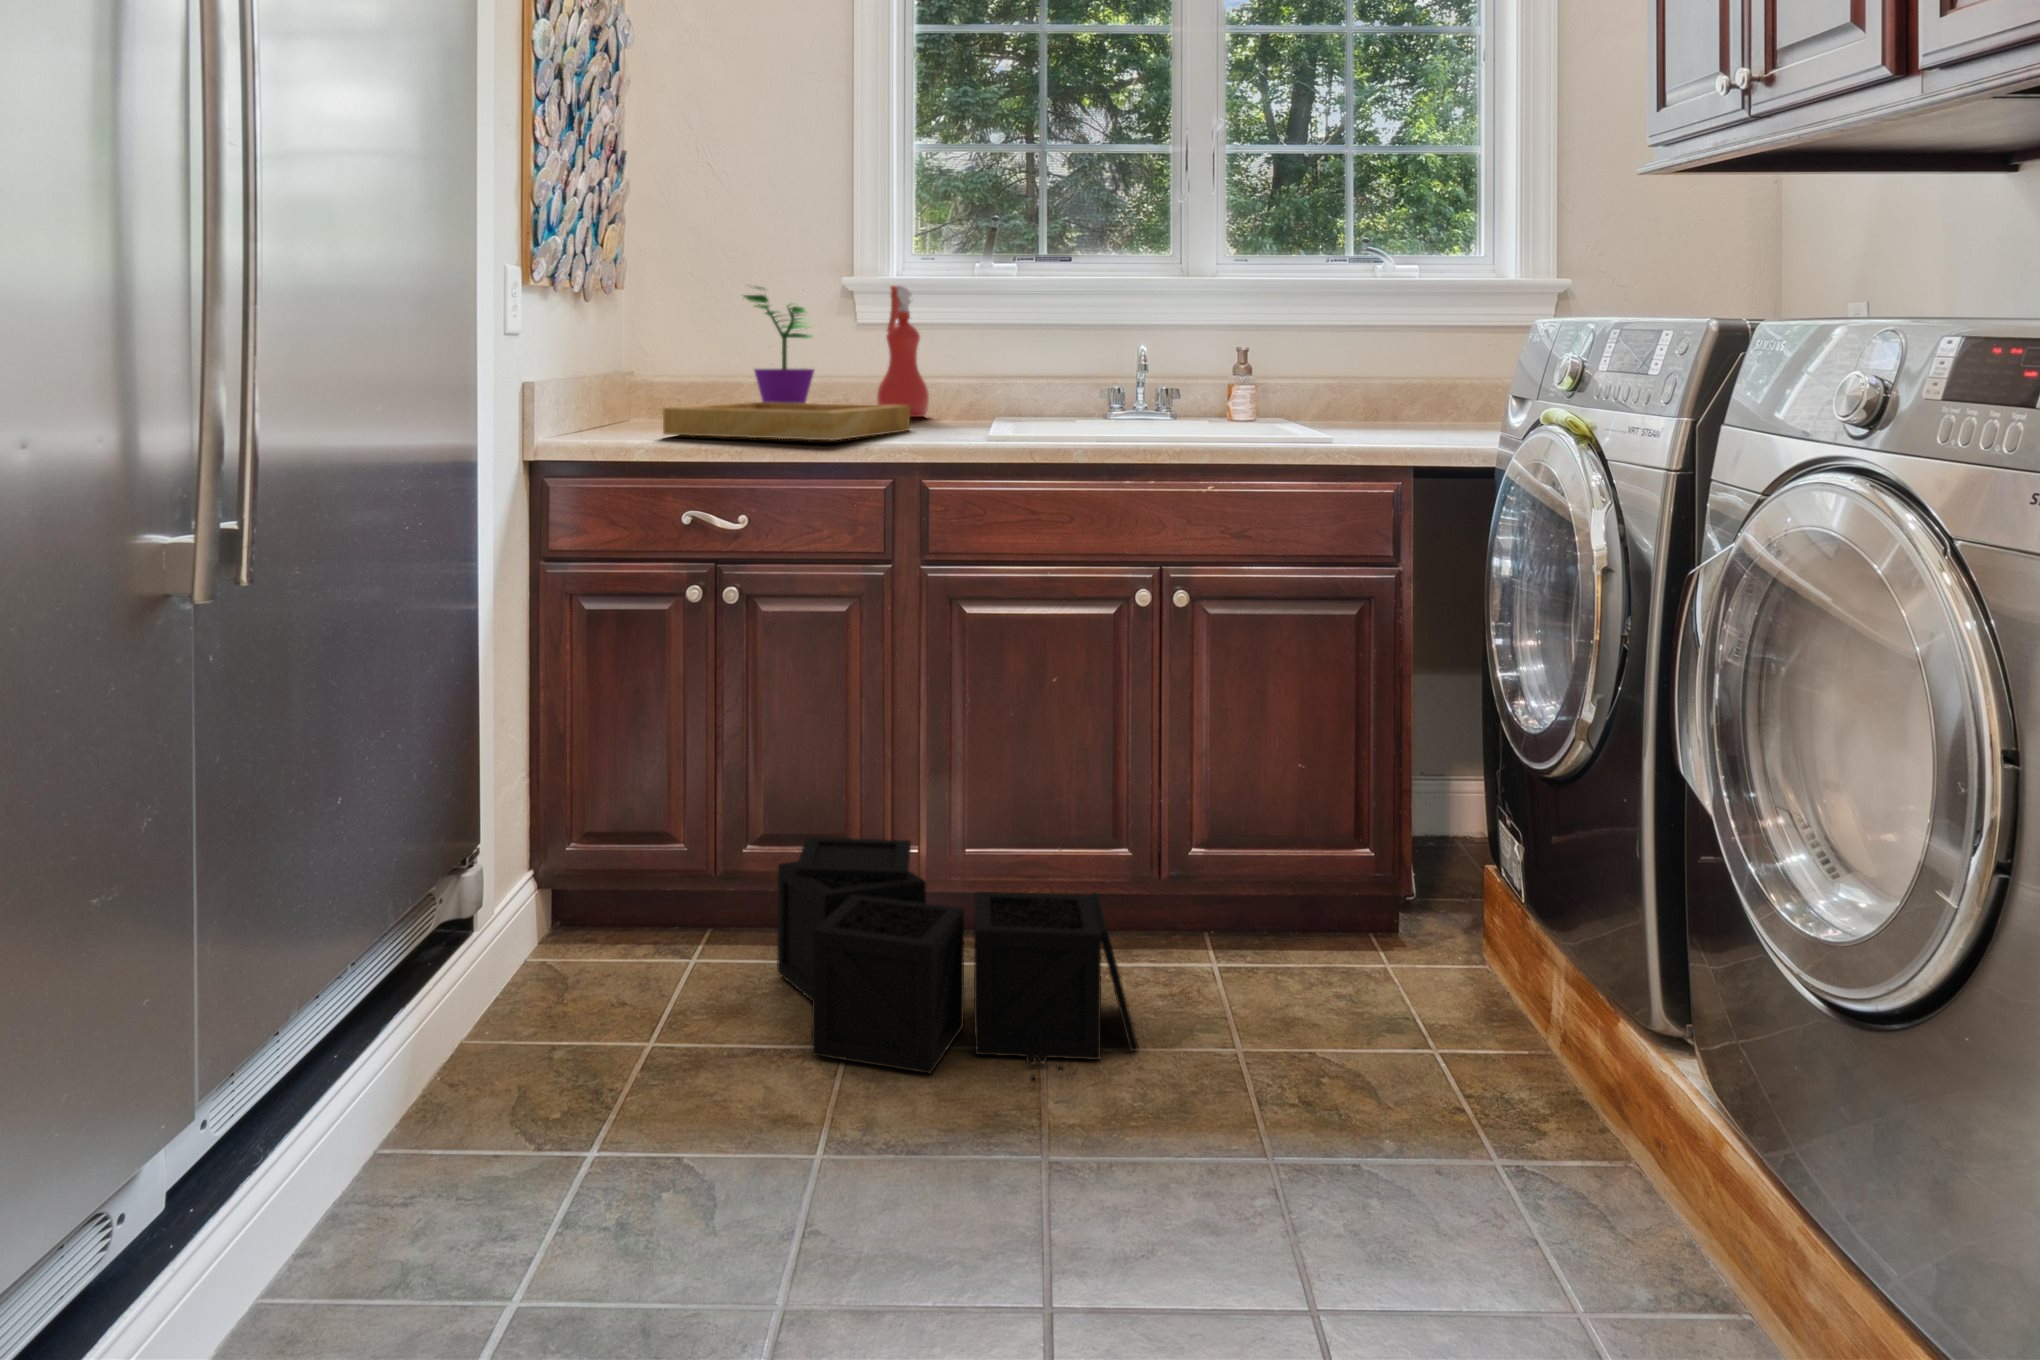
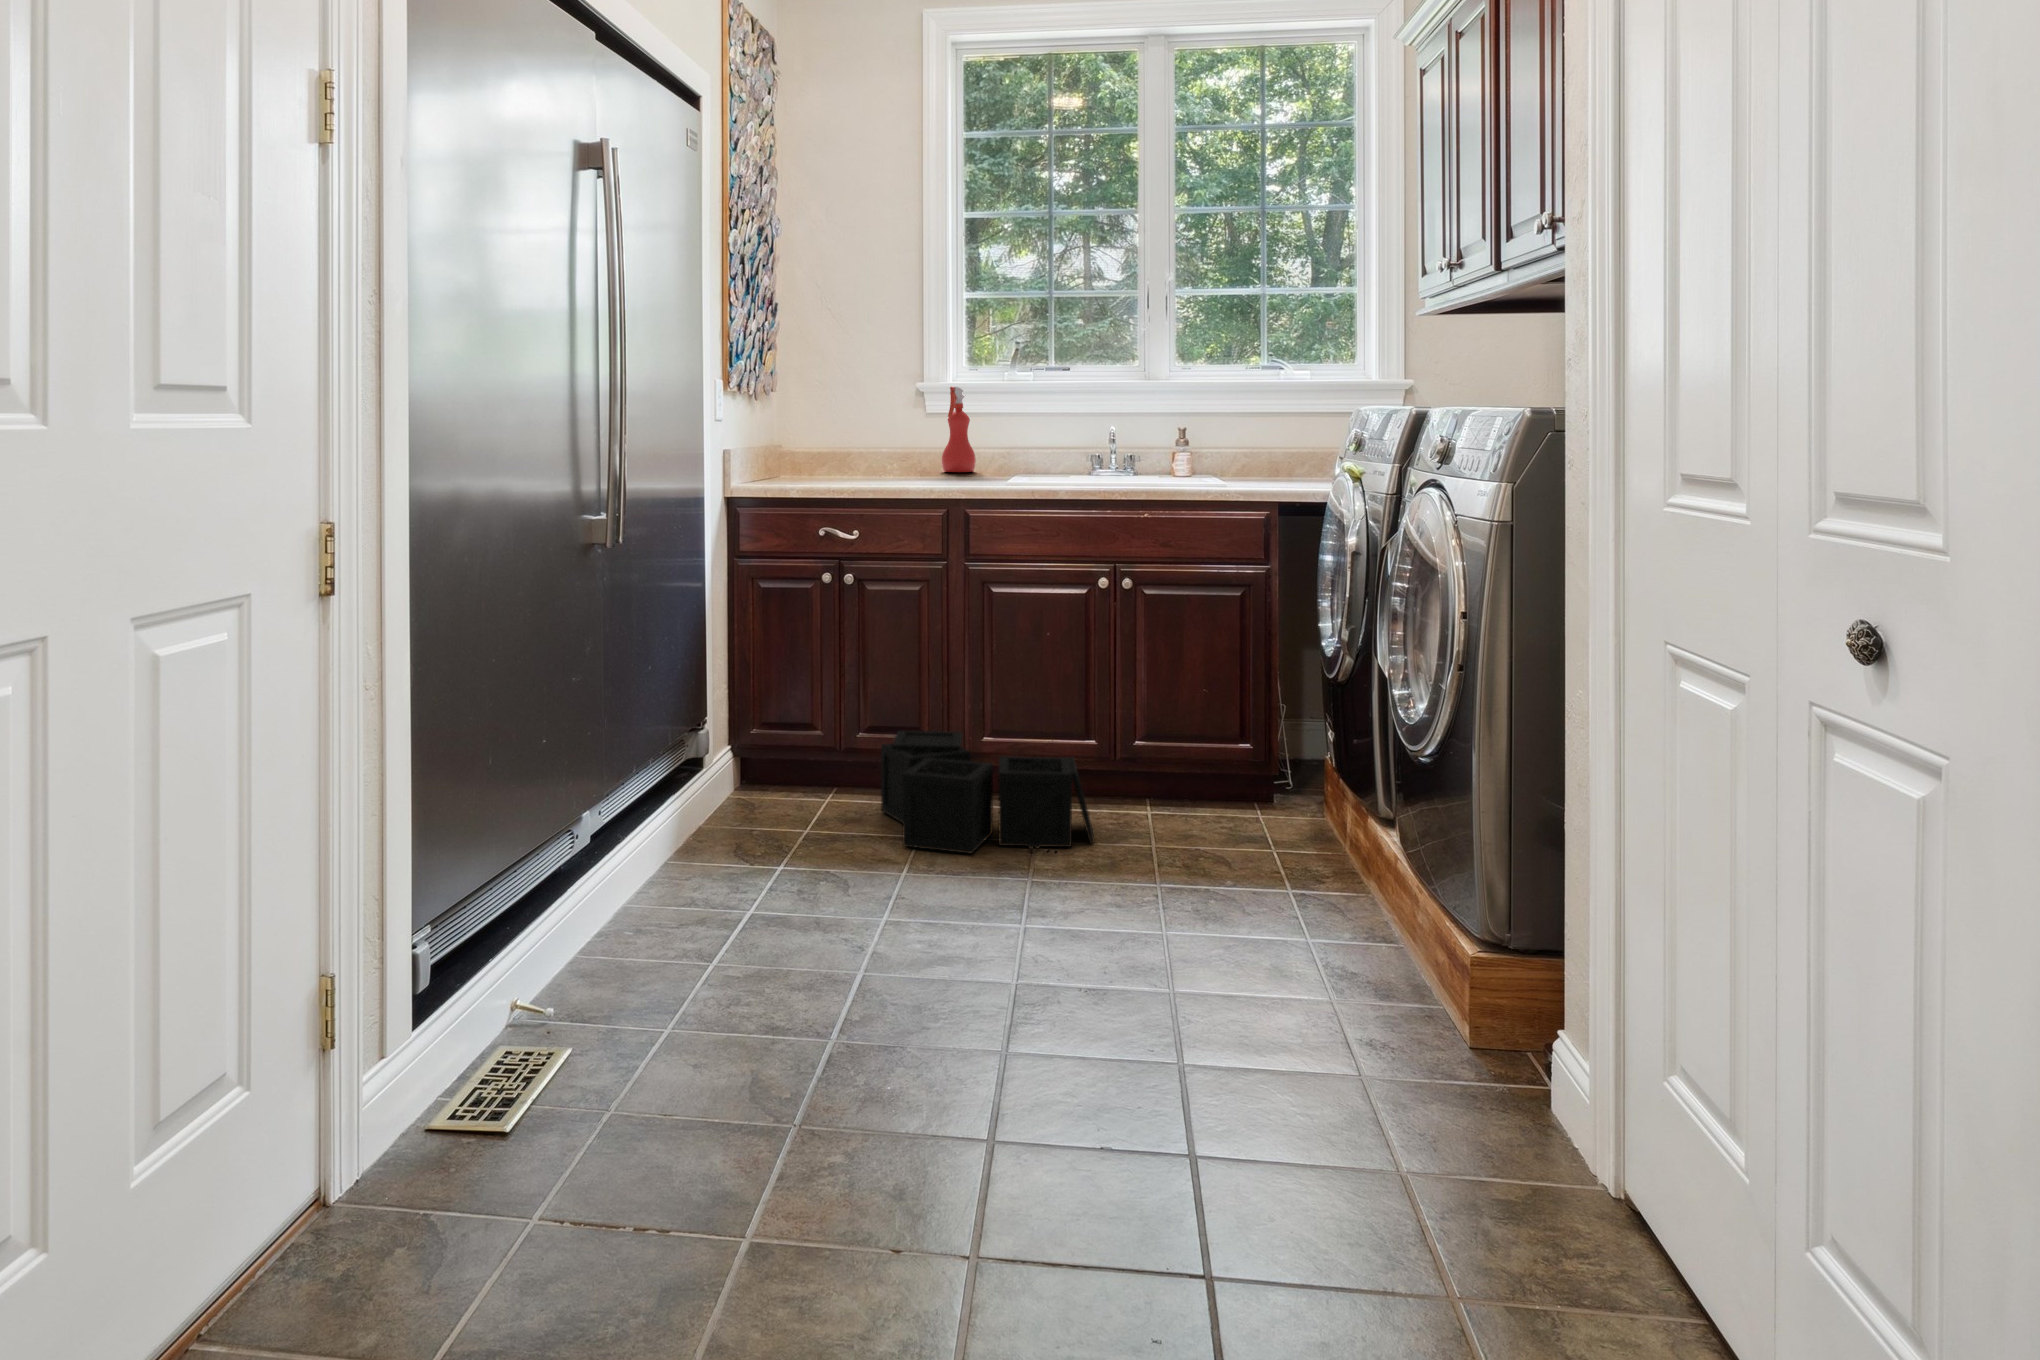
flower pot: present [744,287,814,403] -> none [853,380,903,472]
tray: present [663,402,910,440] -> none [806,463,962,487]

